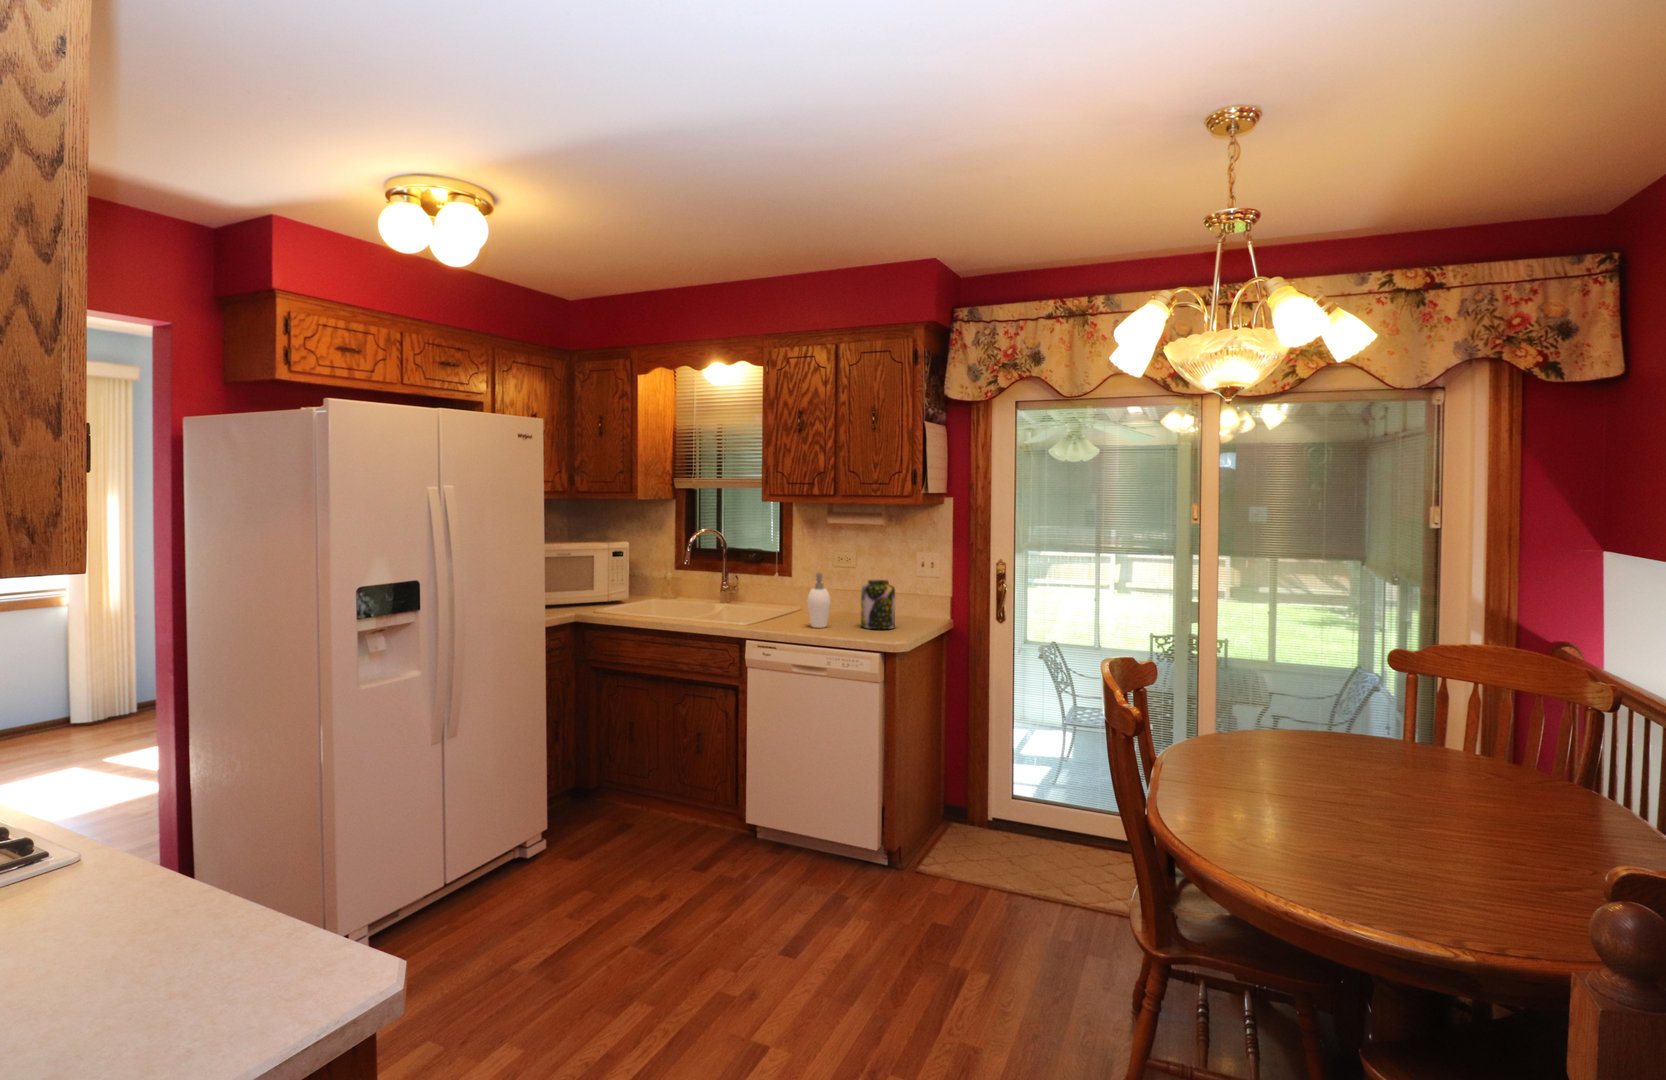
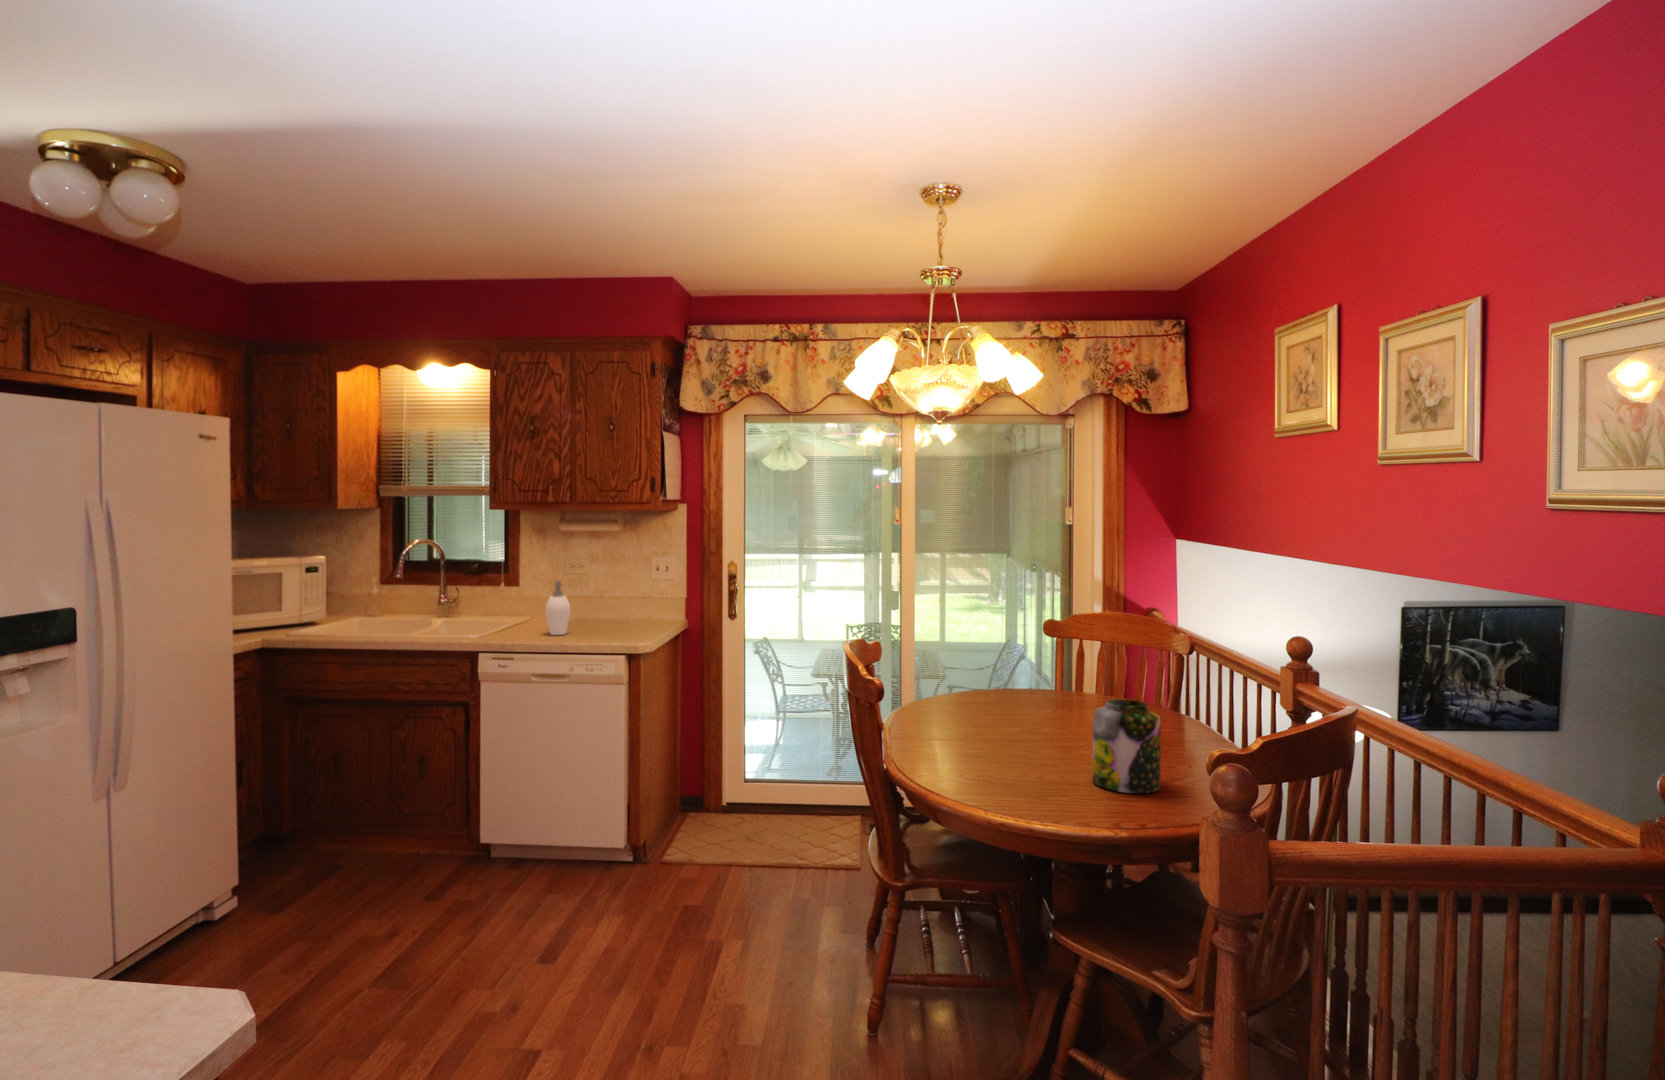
jar: present [861,580,895,629] -> present [1092,699,1161,793]

